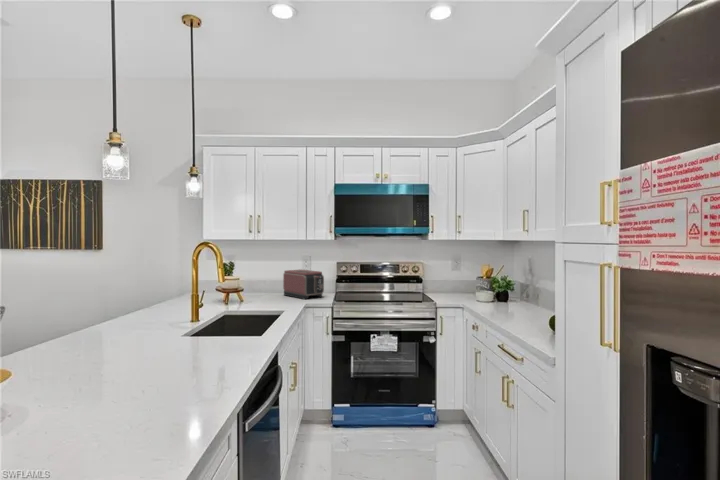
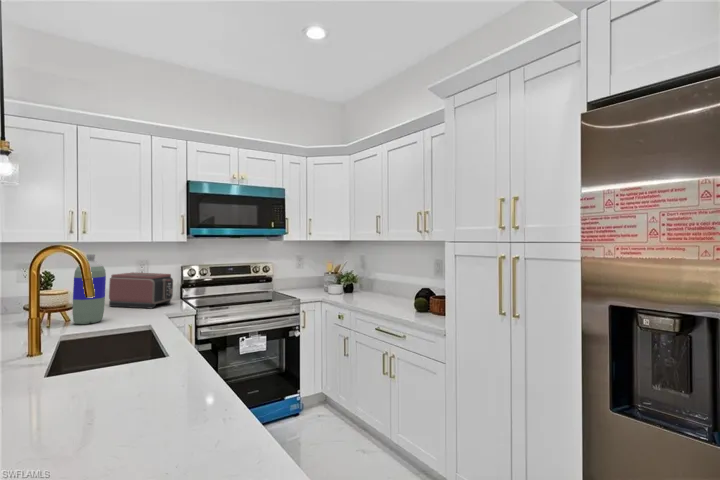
bottle: none [248,255,267,305] -> present [73,254,106,324]

